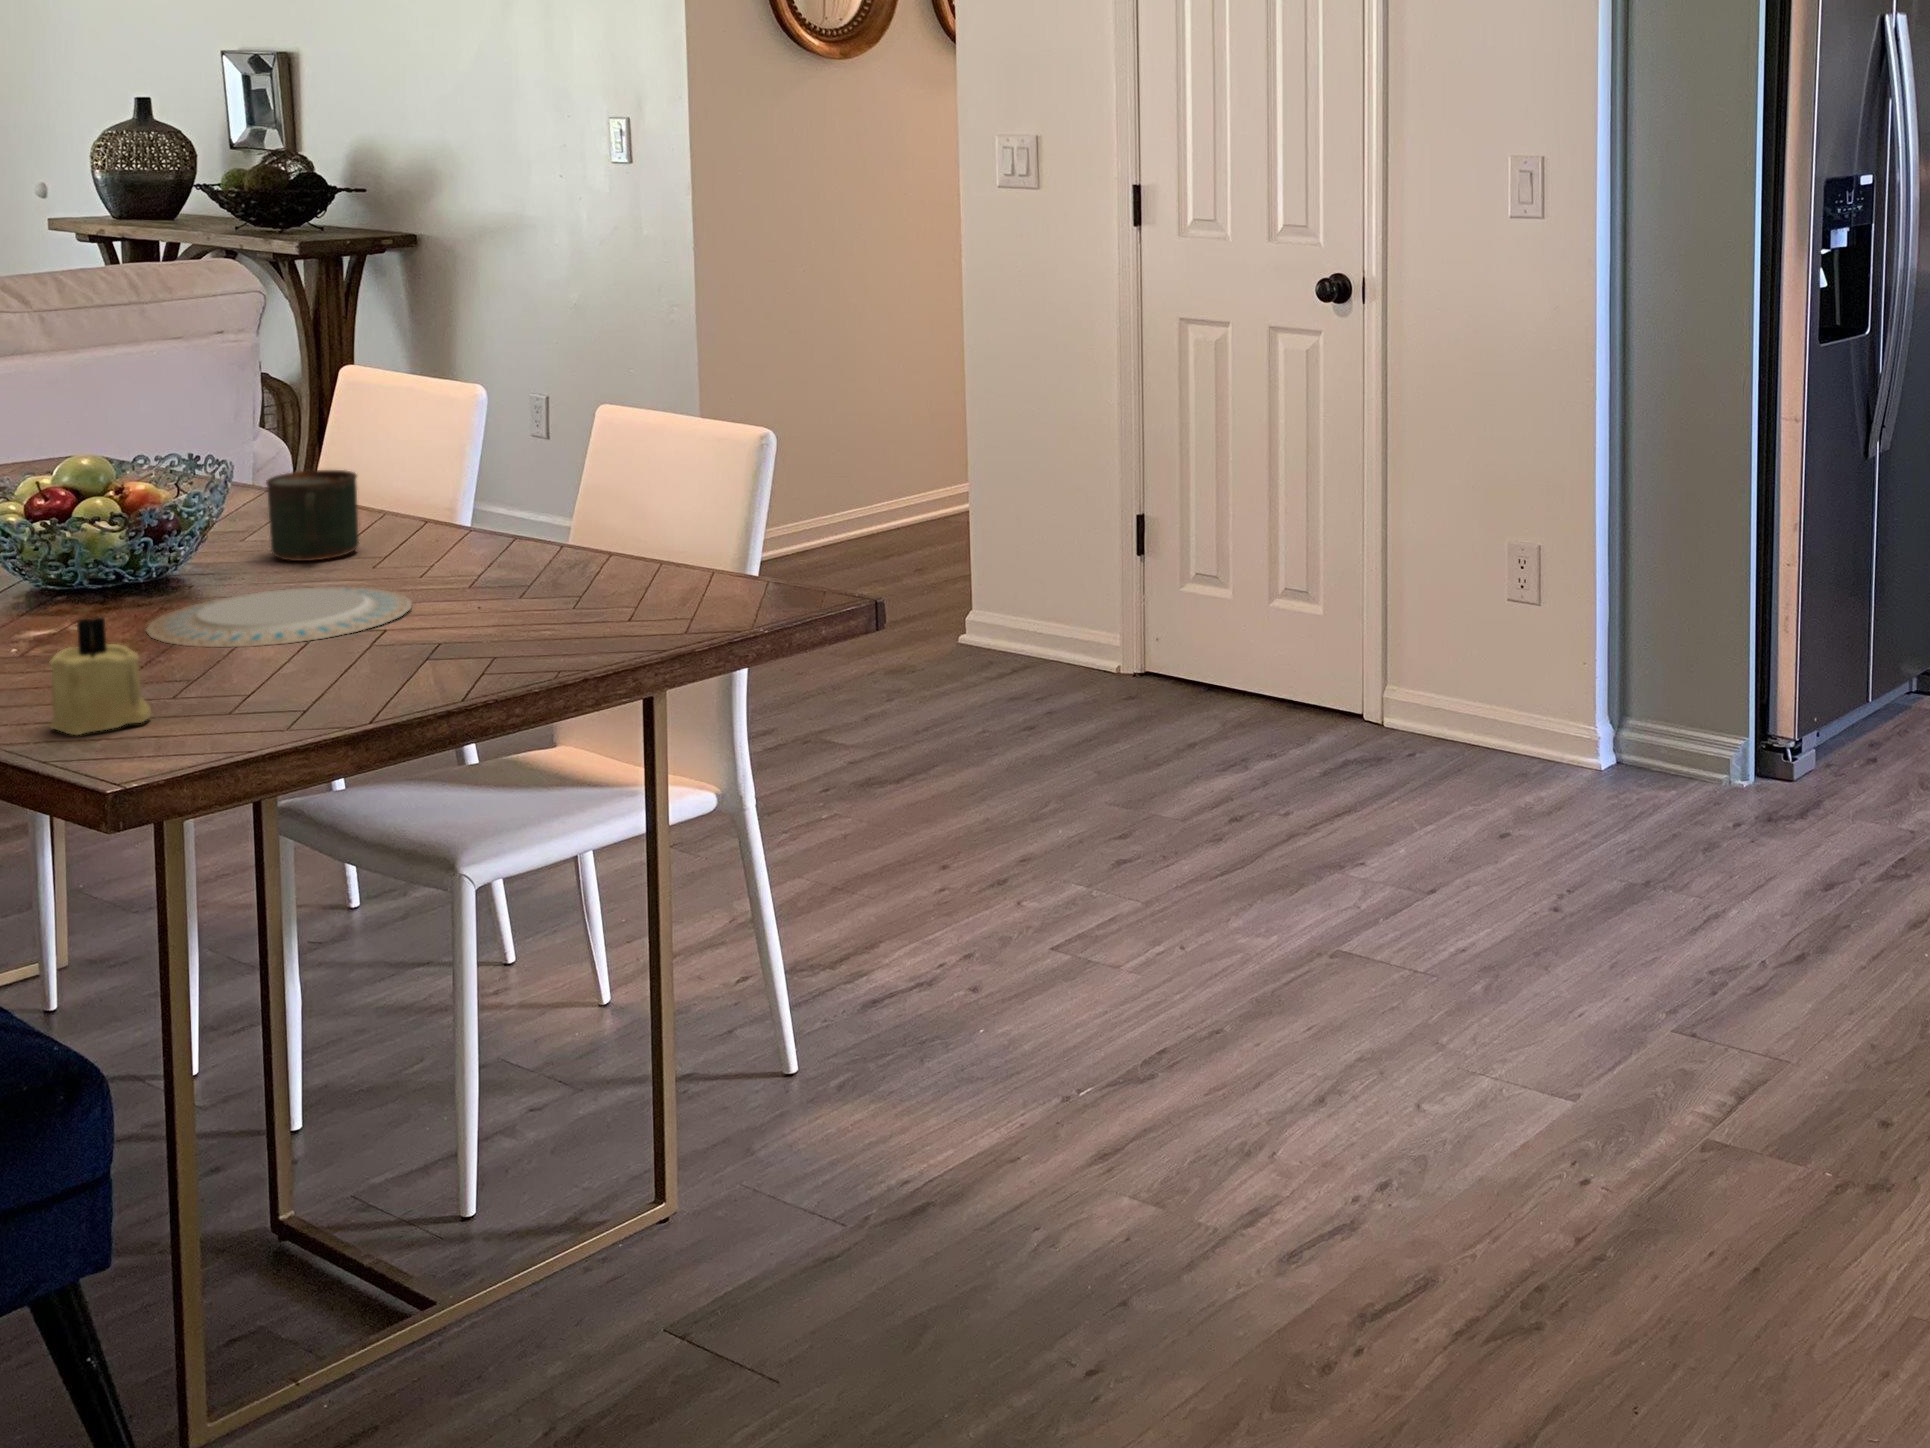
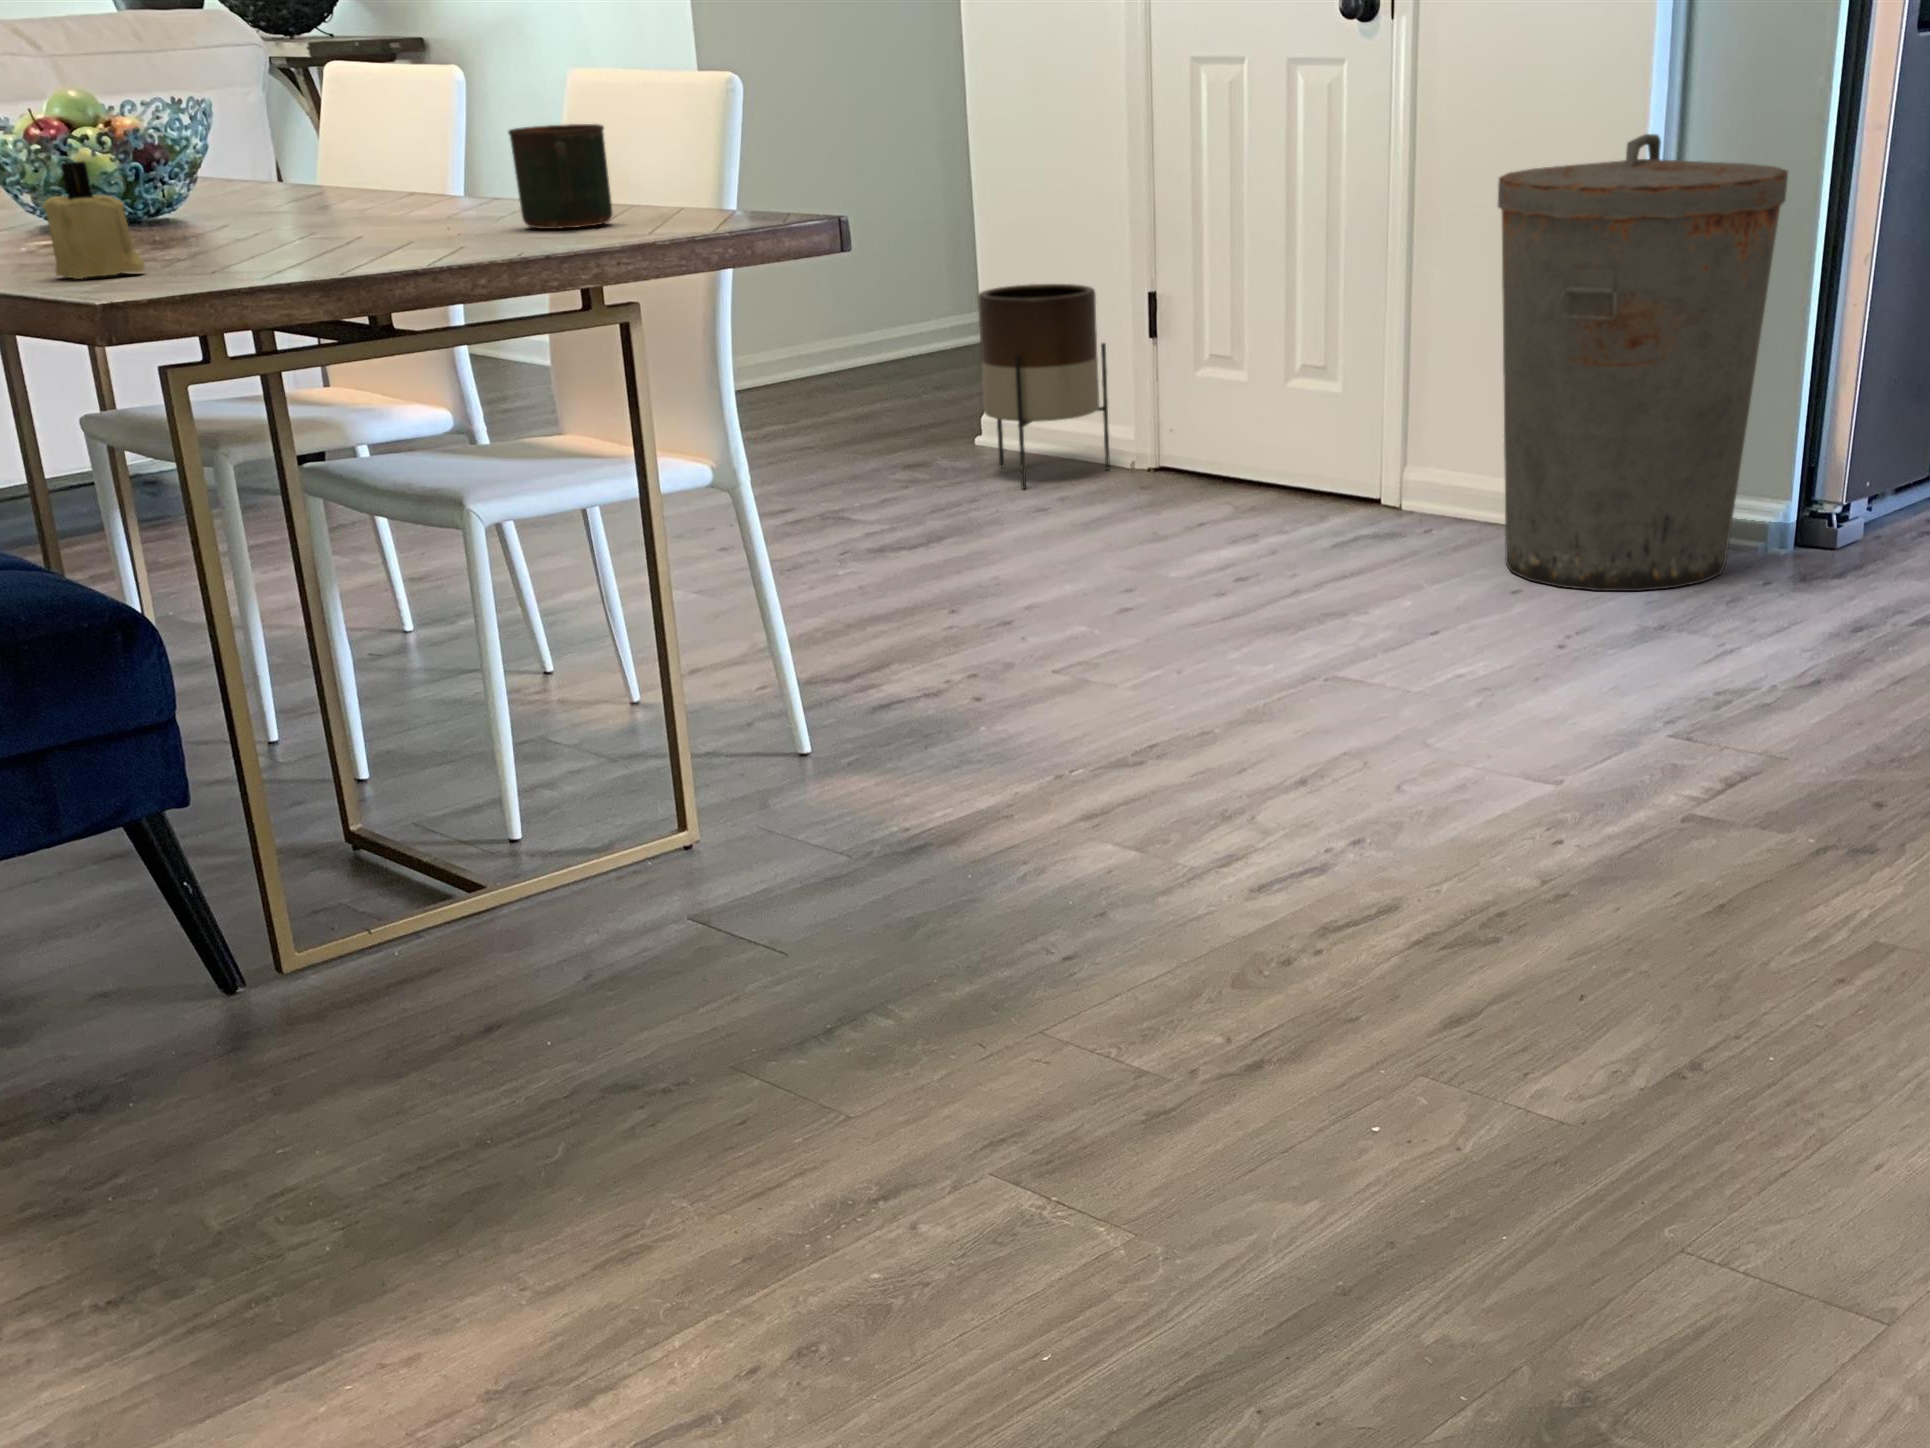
trash can: none [1471,426,1726,835] -> present [1498,134,1788,591]
mug: present [266,470,359,561] -> present [508,124,612,229]
planter: none [975,502,1099,698] -> present [978,284,1110,489]
plate: present [146,587,412,647] -> none [145,214,392,247]

